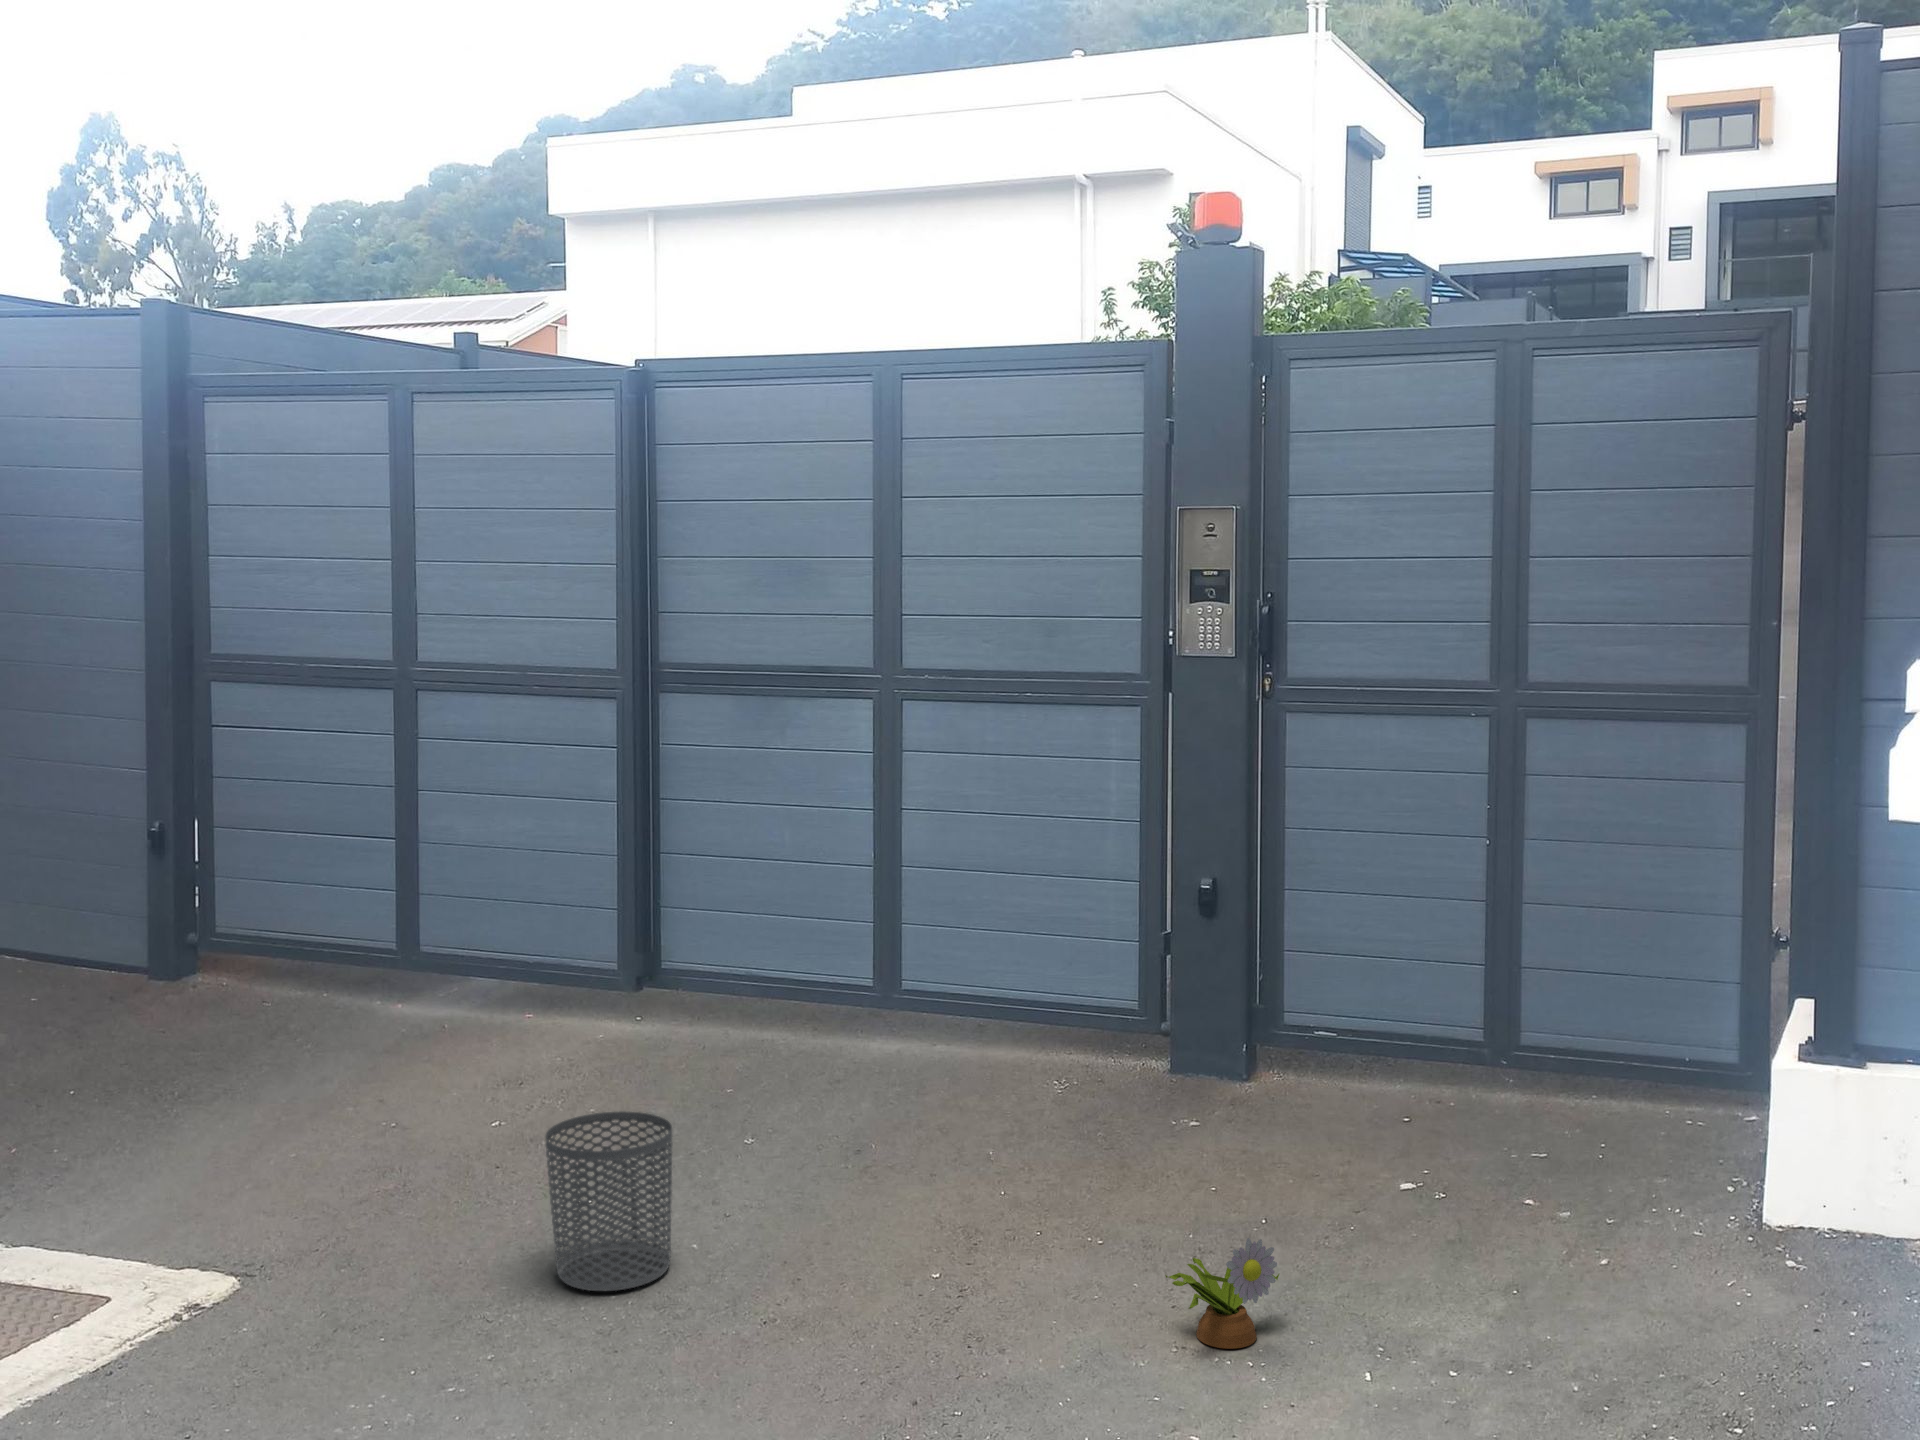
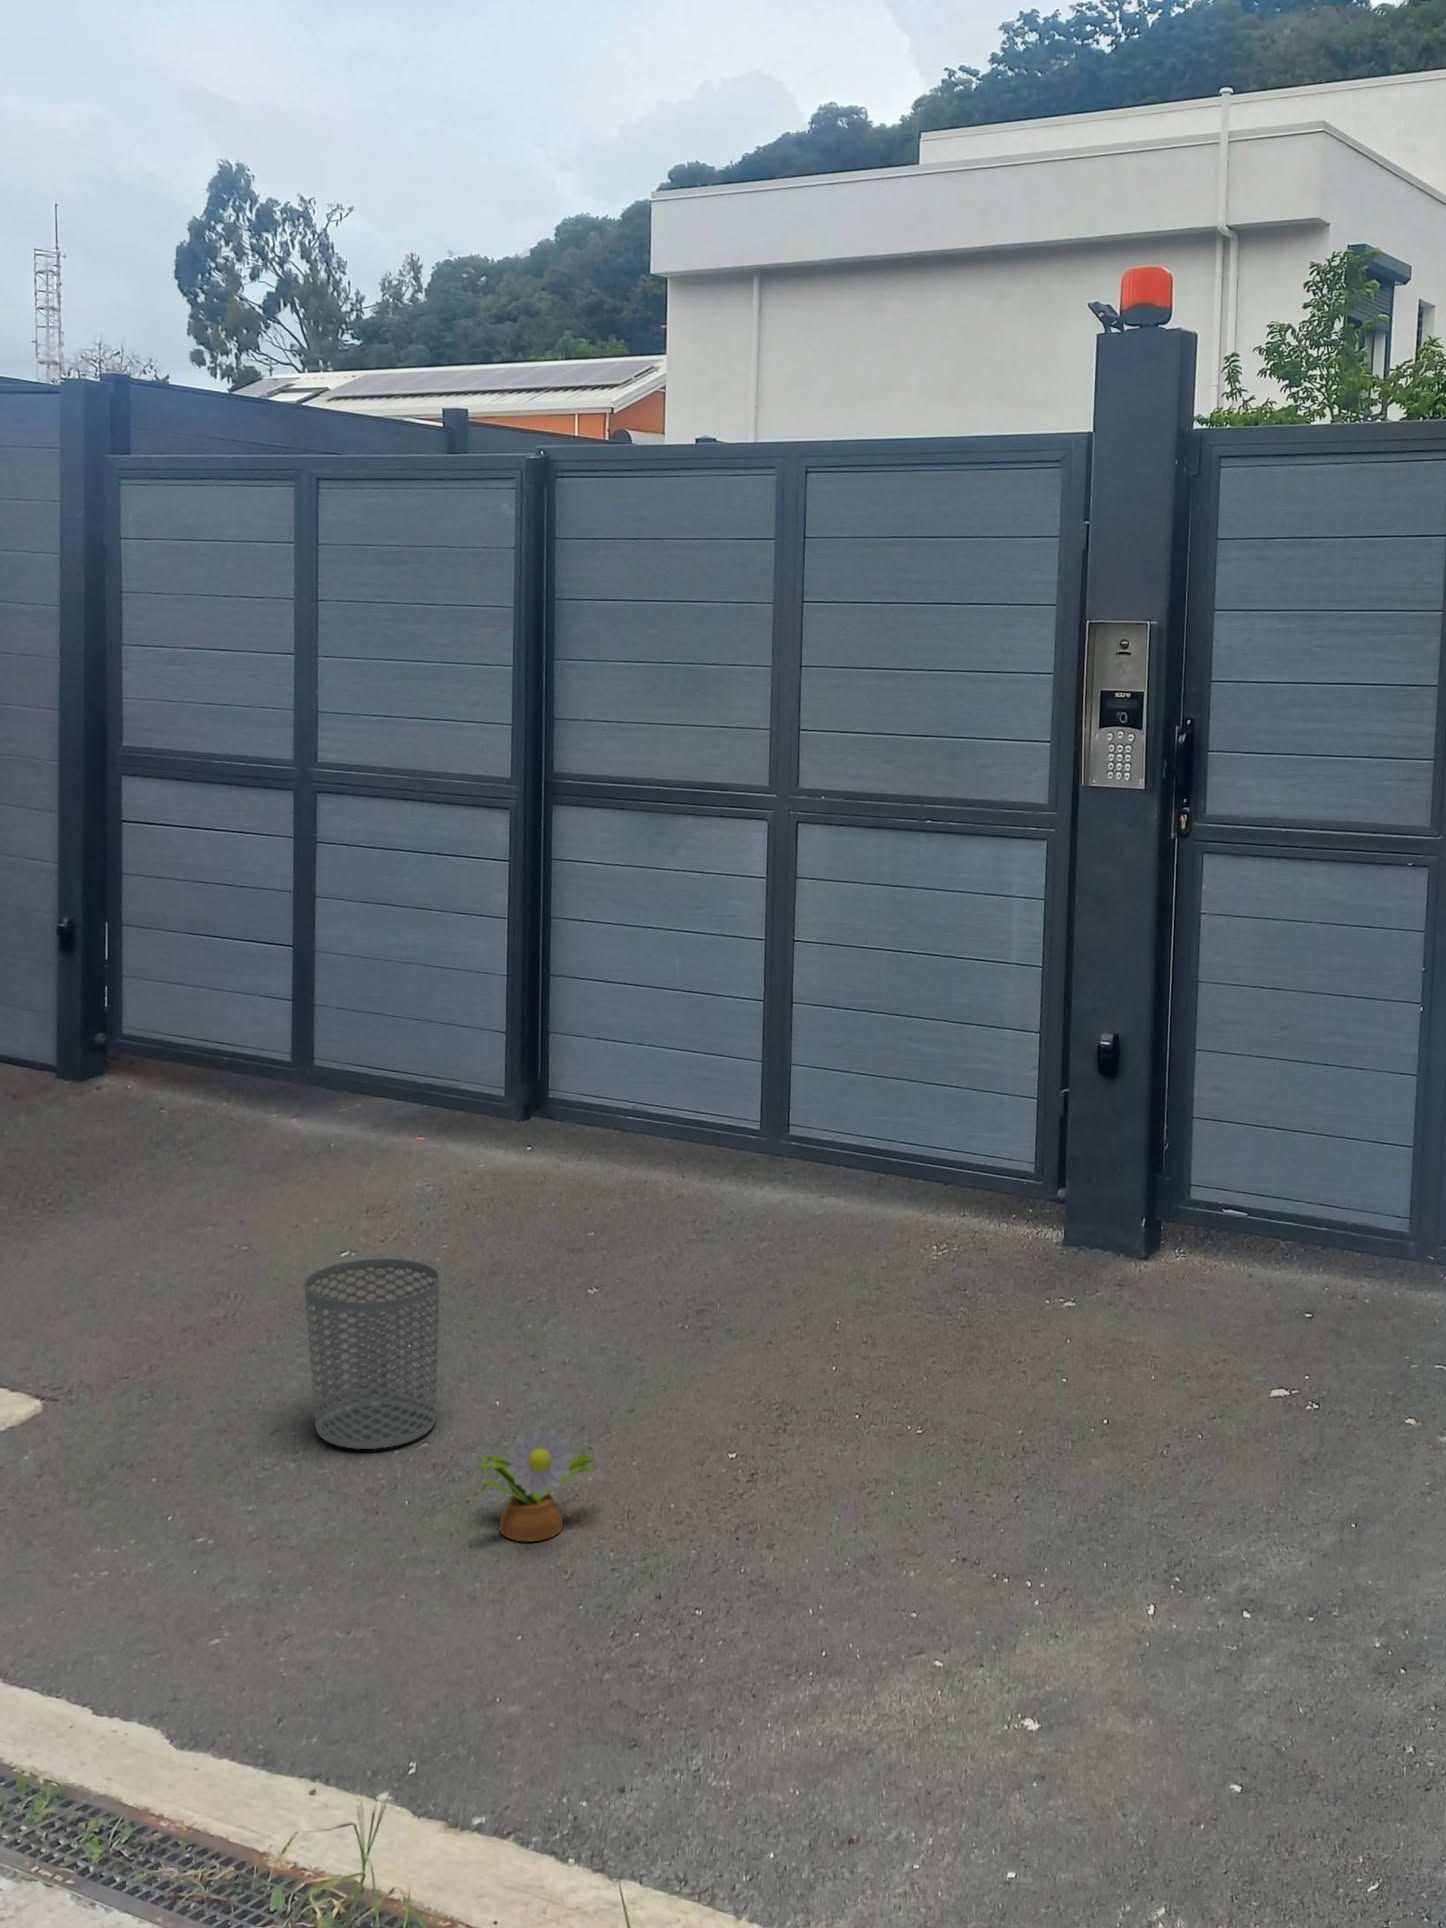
decorative plant: present [1165,1238,1279,1349] -> present [476,1426,595,1542]

